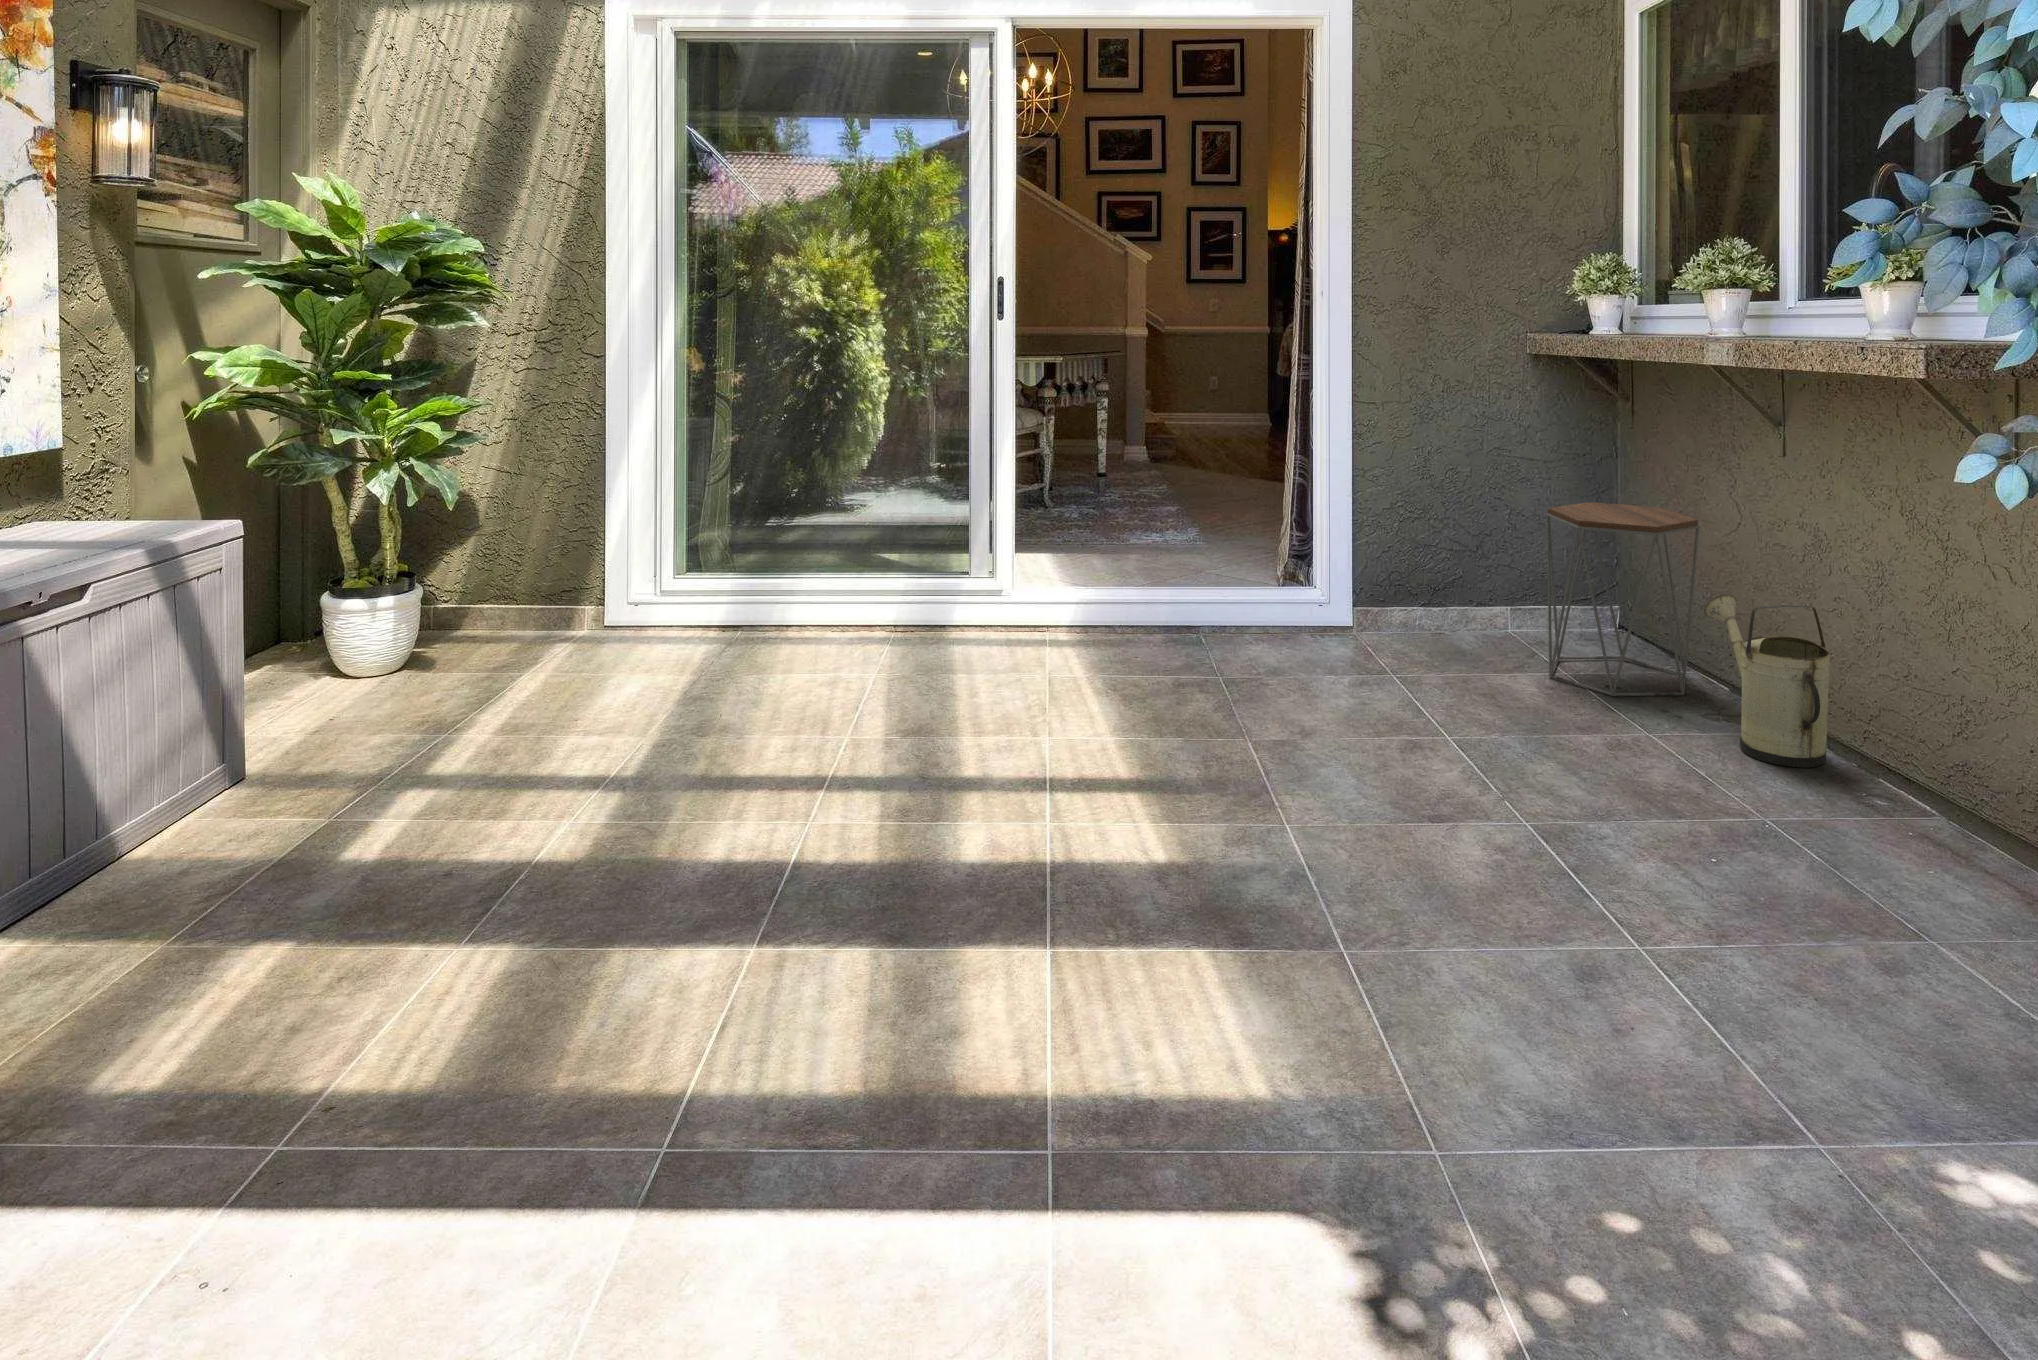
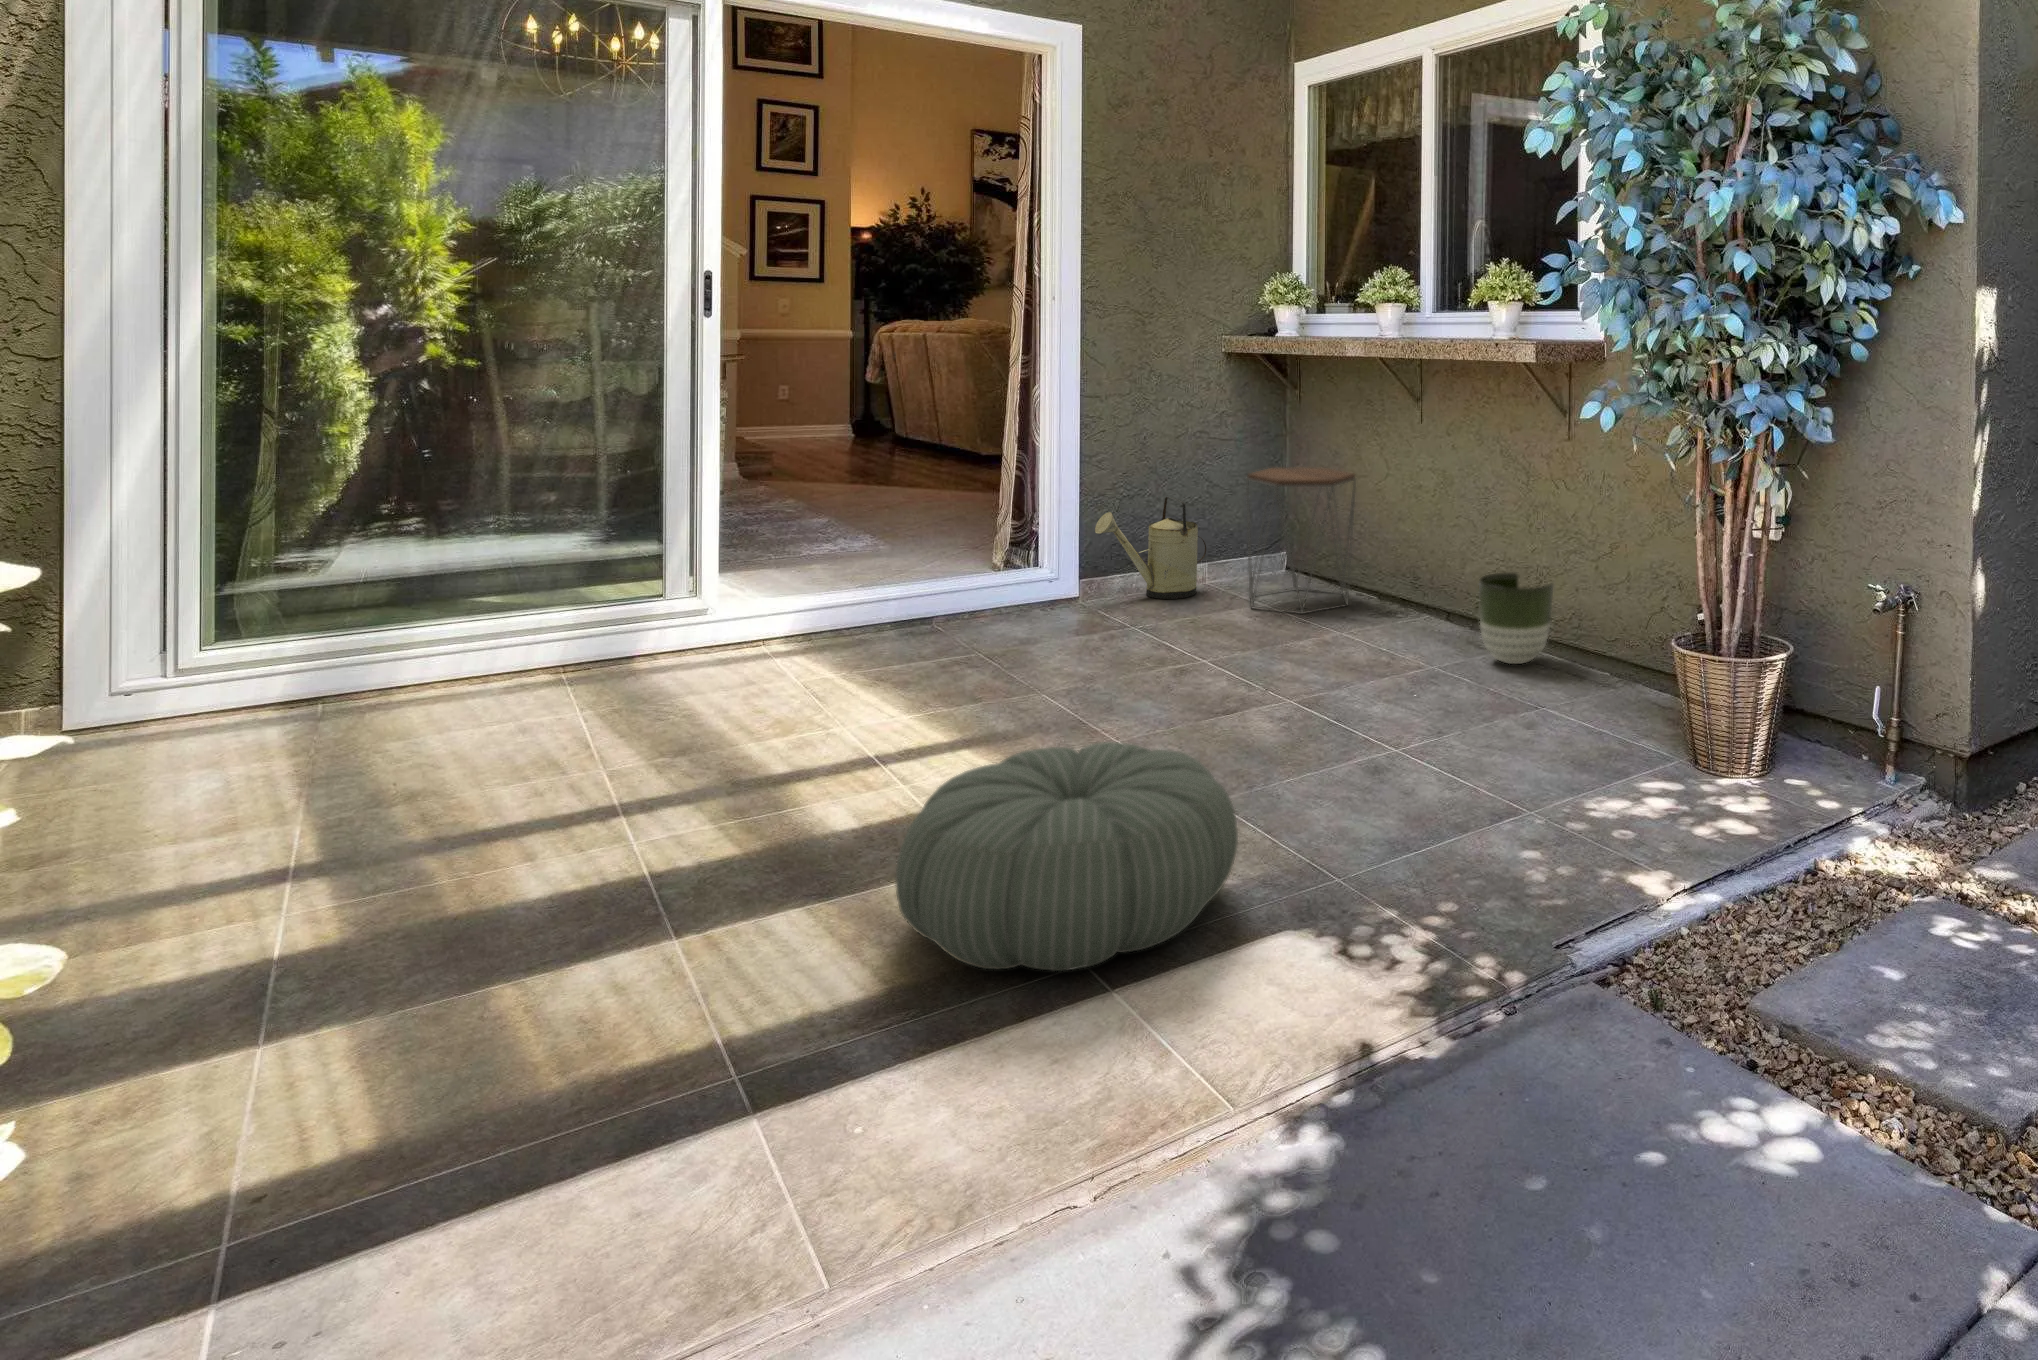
watering can: present [1704,594,1830,768] -> present [1095,497,1206,599]
planter: none [1848,695,1986,844] -> present [1479,573,1553,664]
pouf: none [878,837,1277,1162] -> present [895,742,1238,971]

